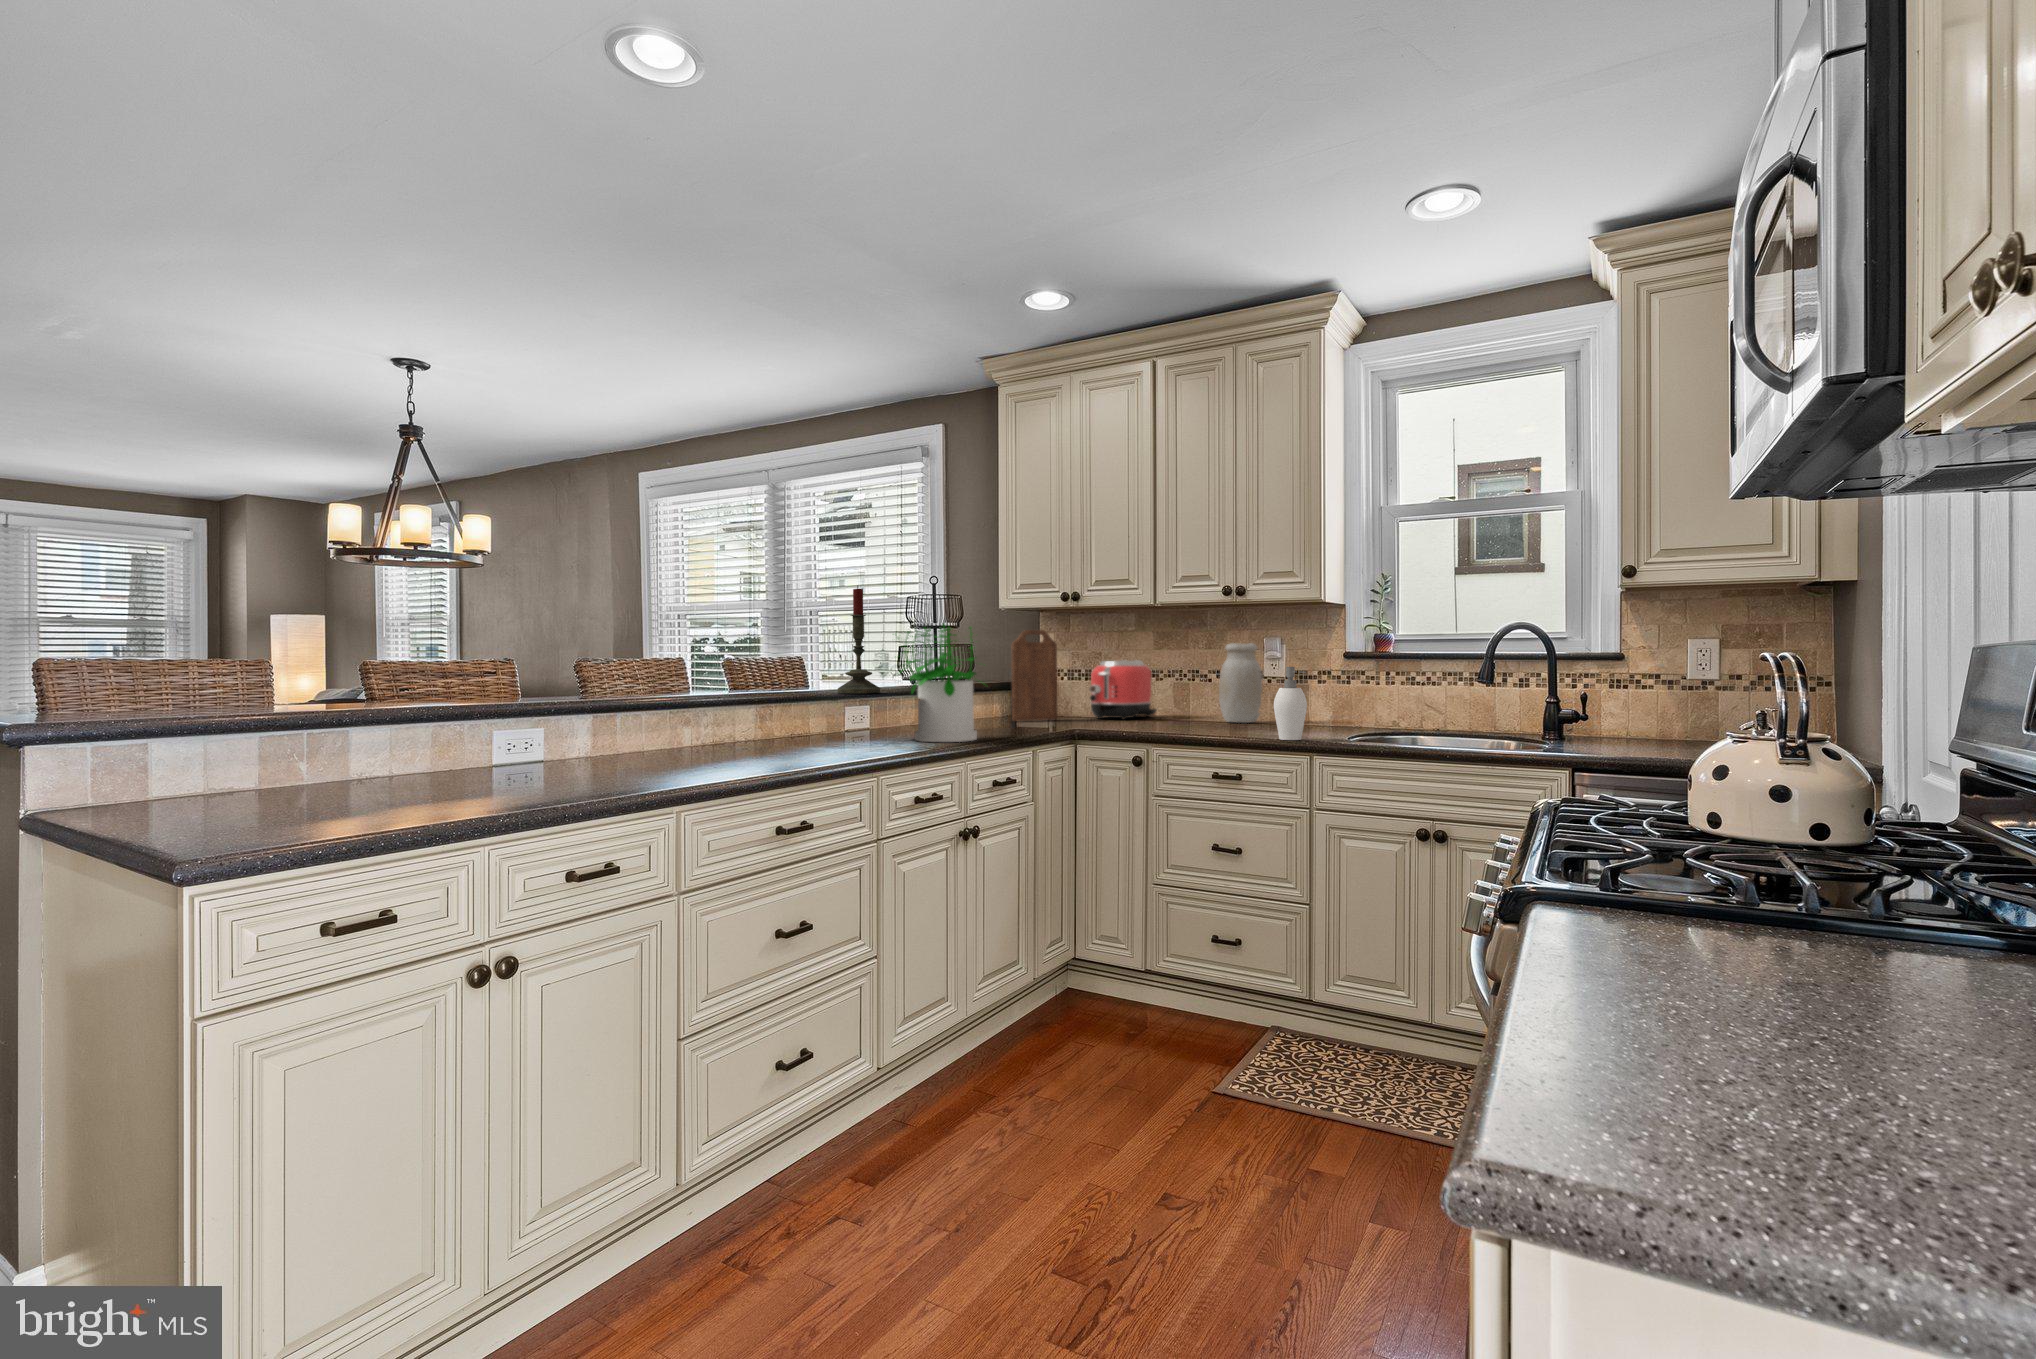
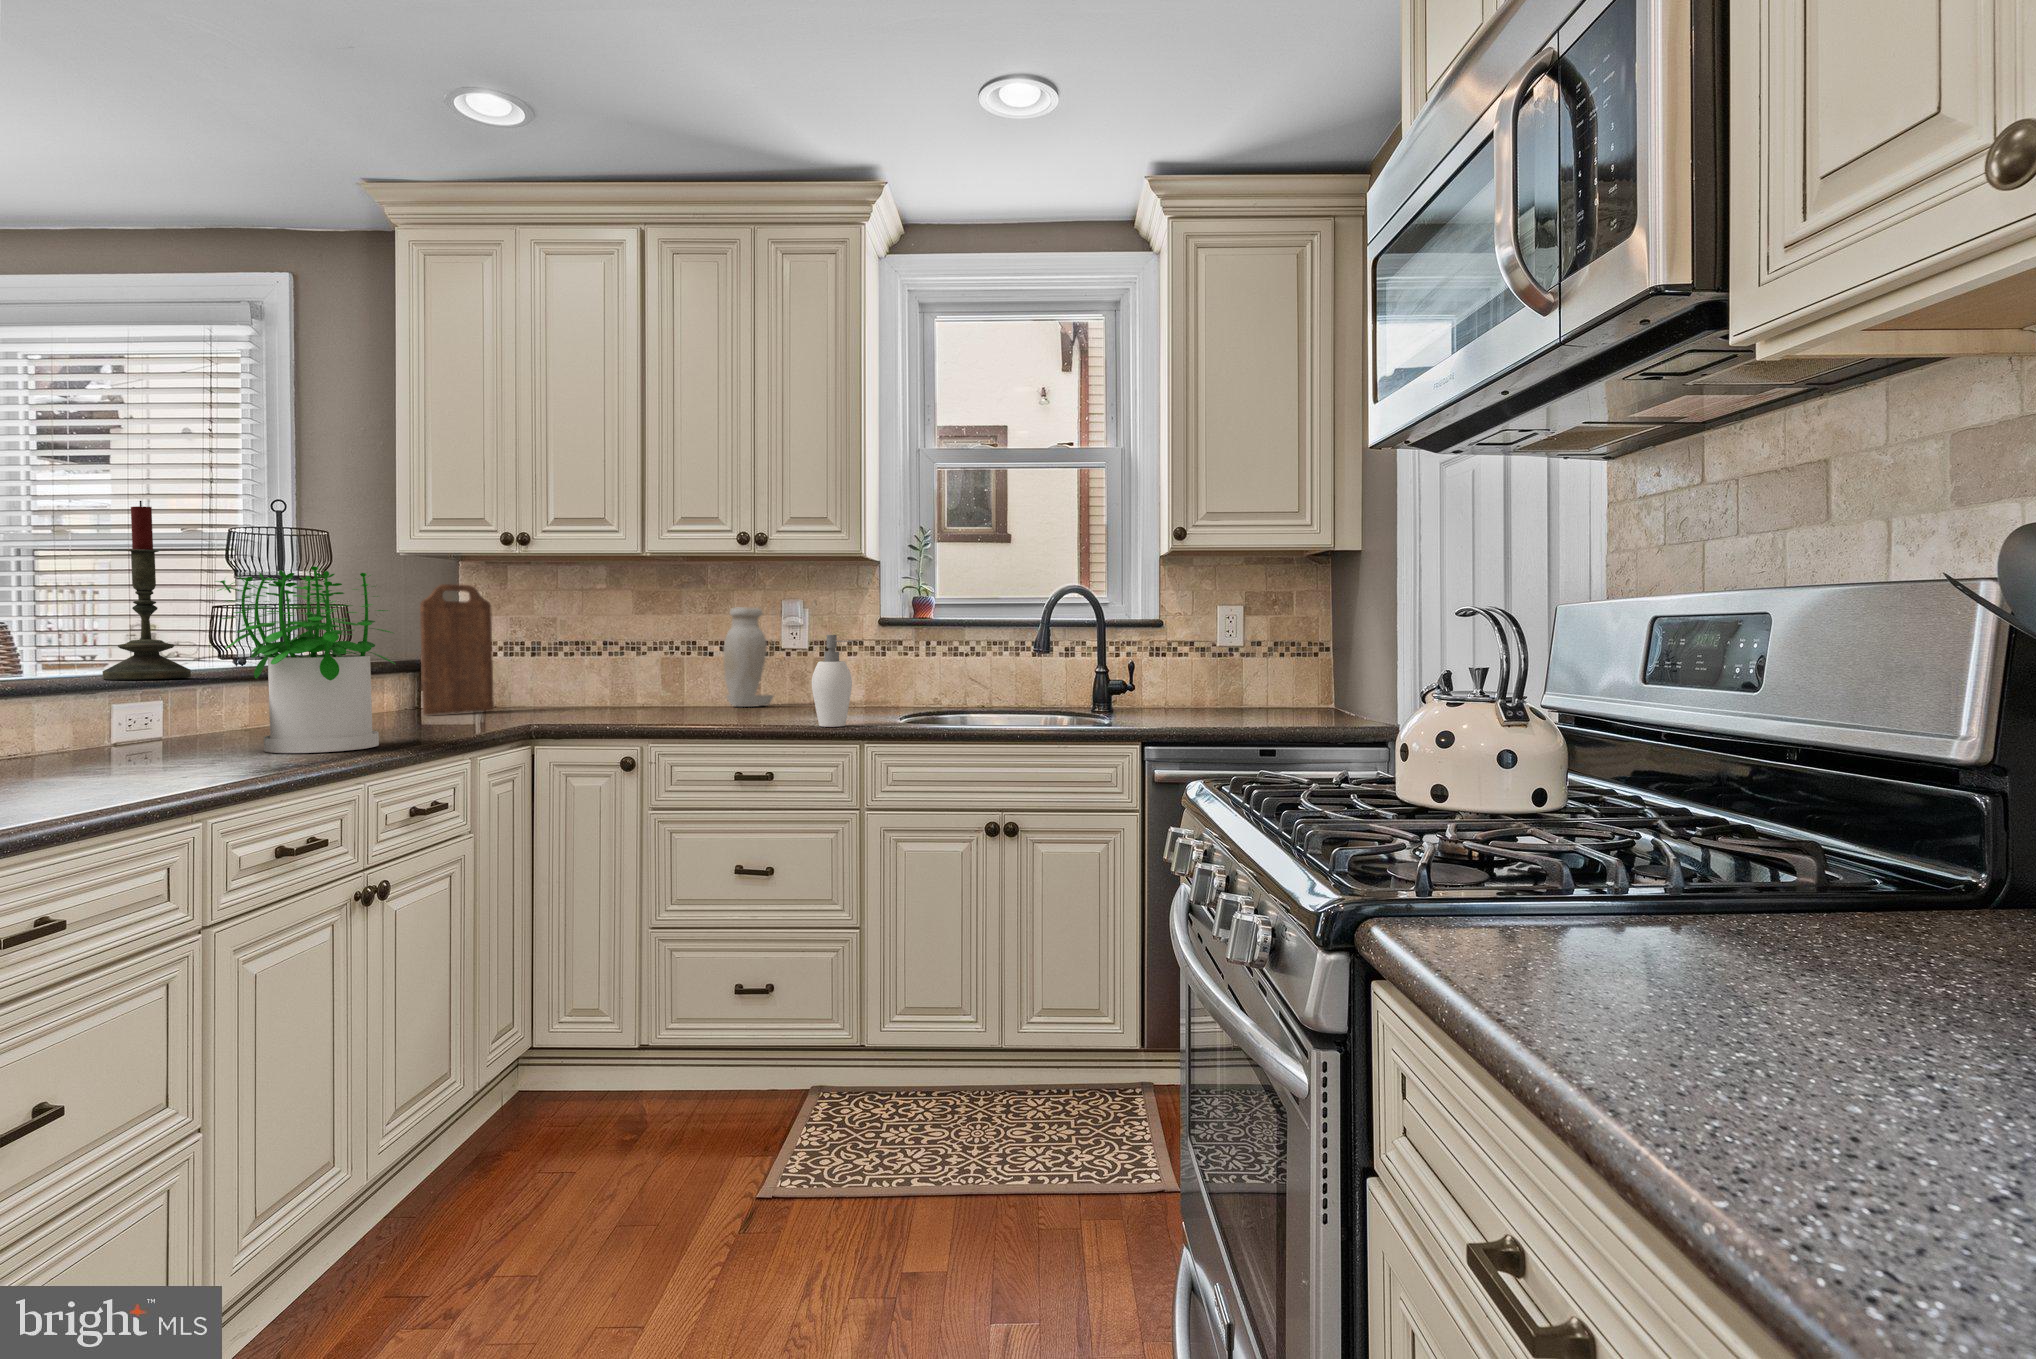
toaster: present [1090,660,1156,719] -> none [541,629,638,707]

